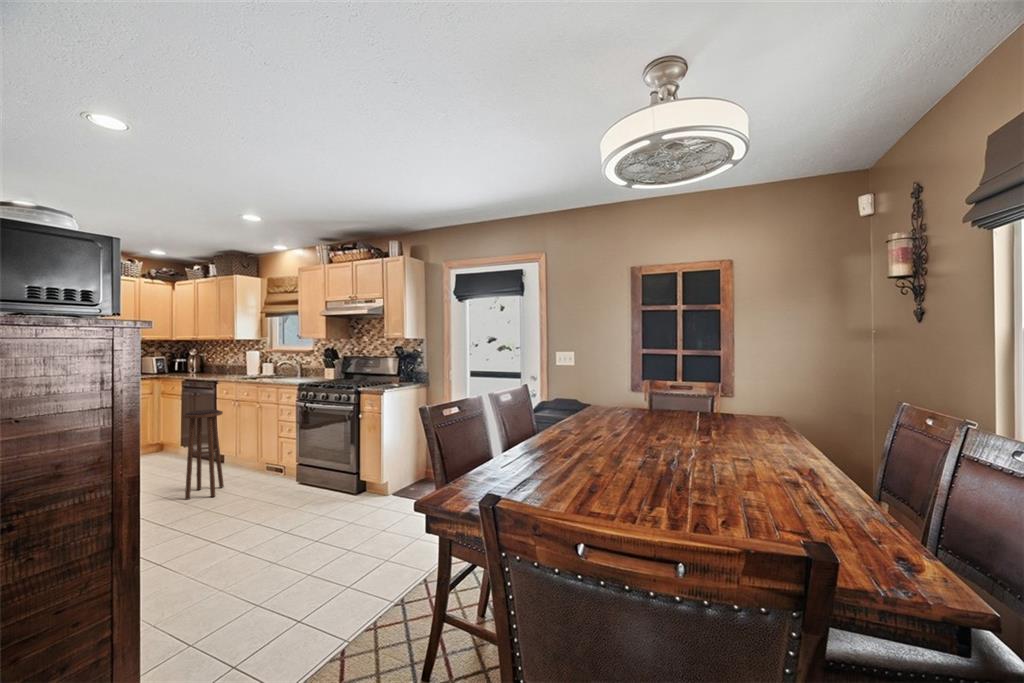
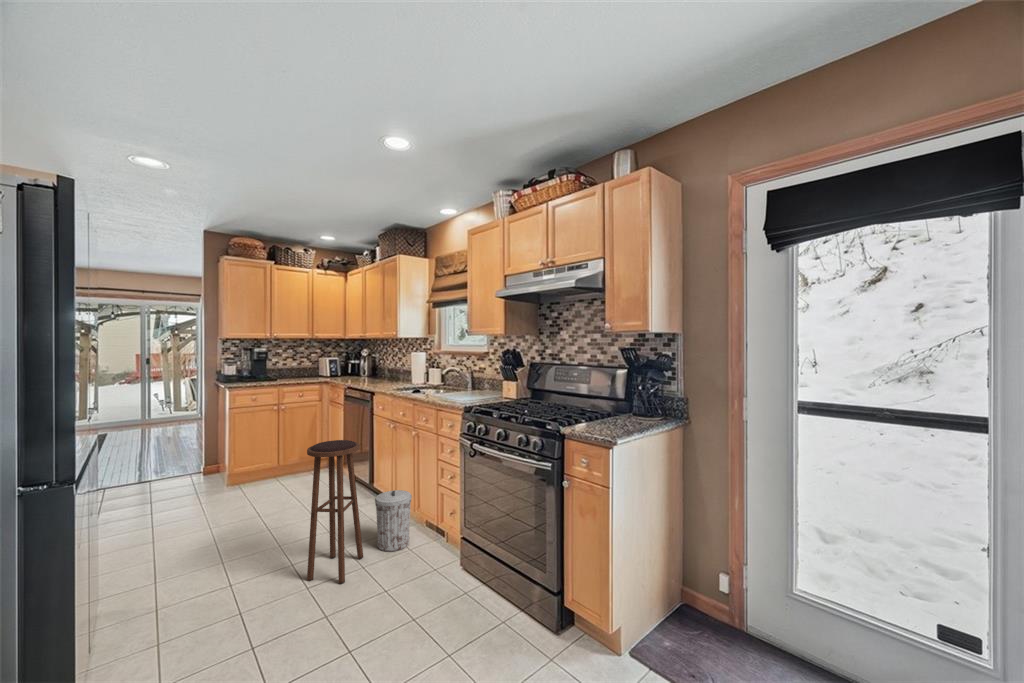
trash can: none [230,444,258,483] -> present [375,490,412,552]

